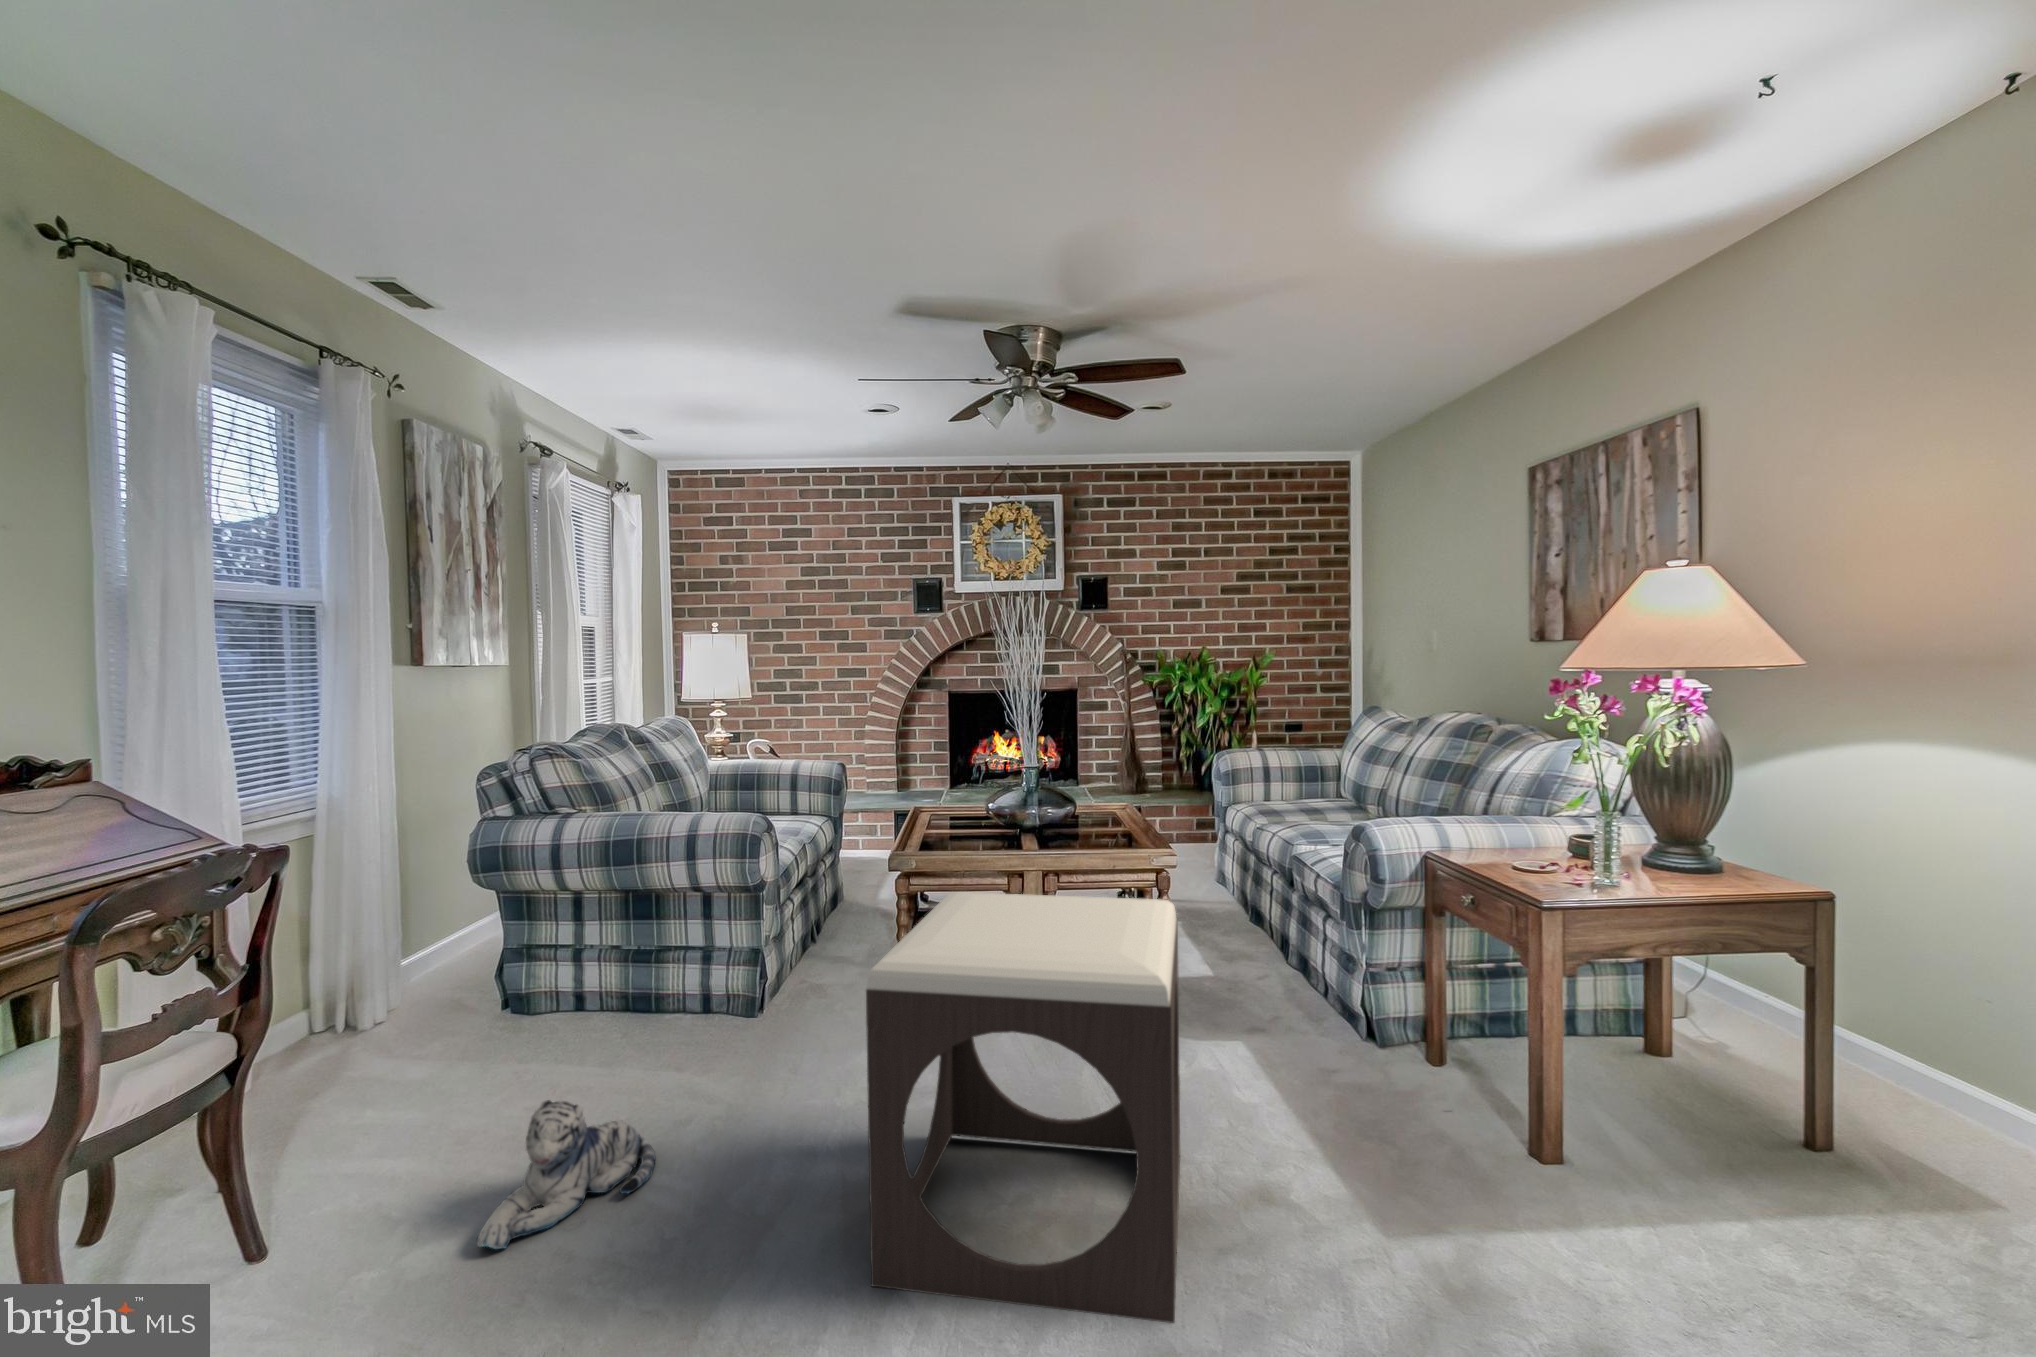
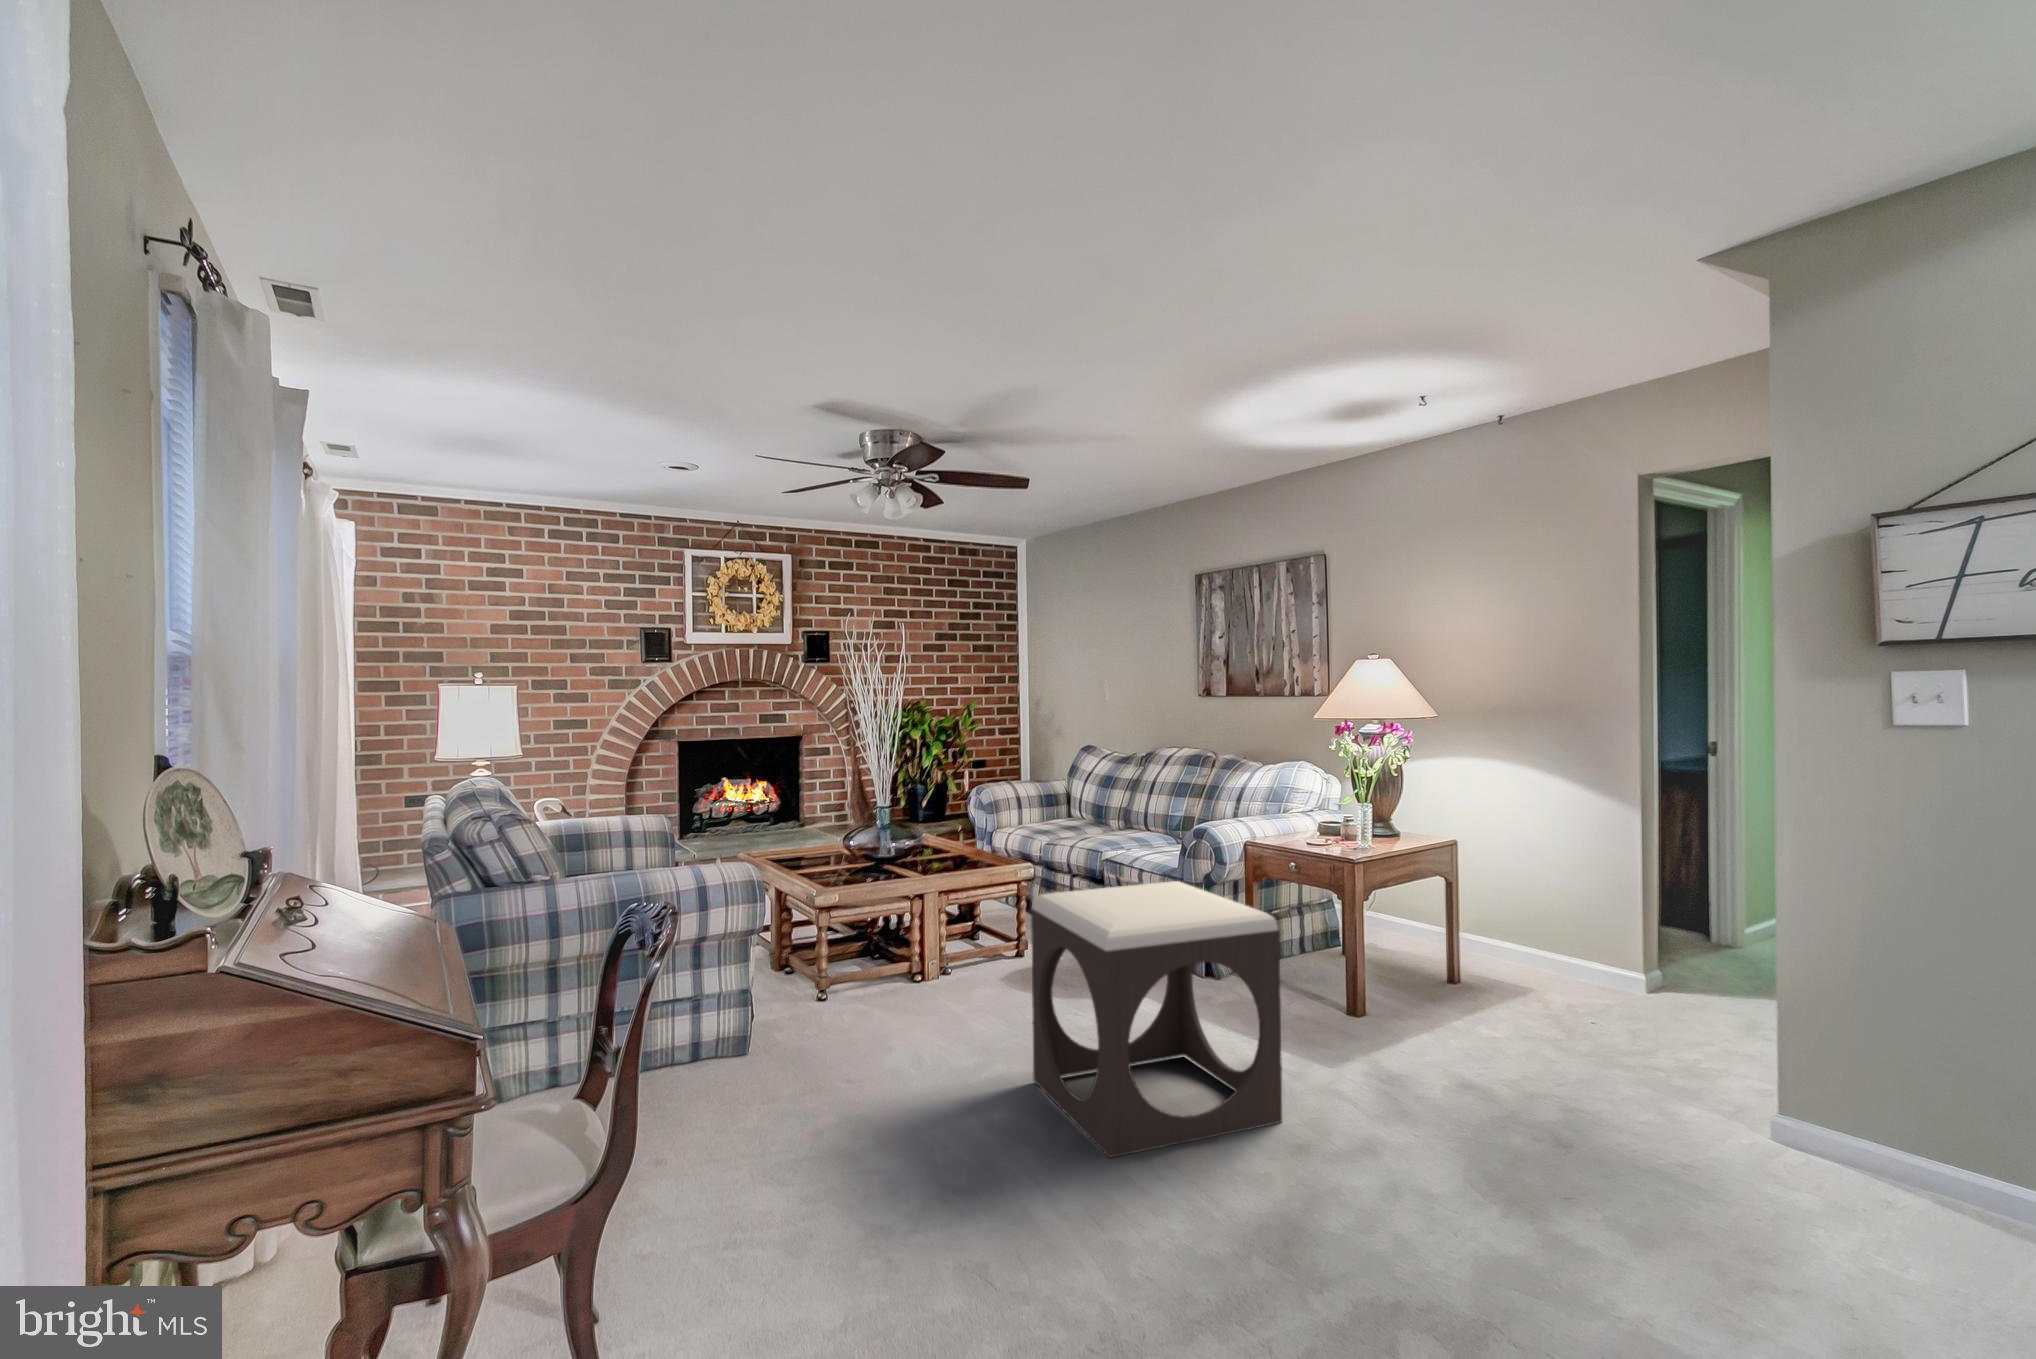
plush toy: present [477,1100,655,1249] -> none [780,1101,868,1226]

